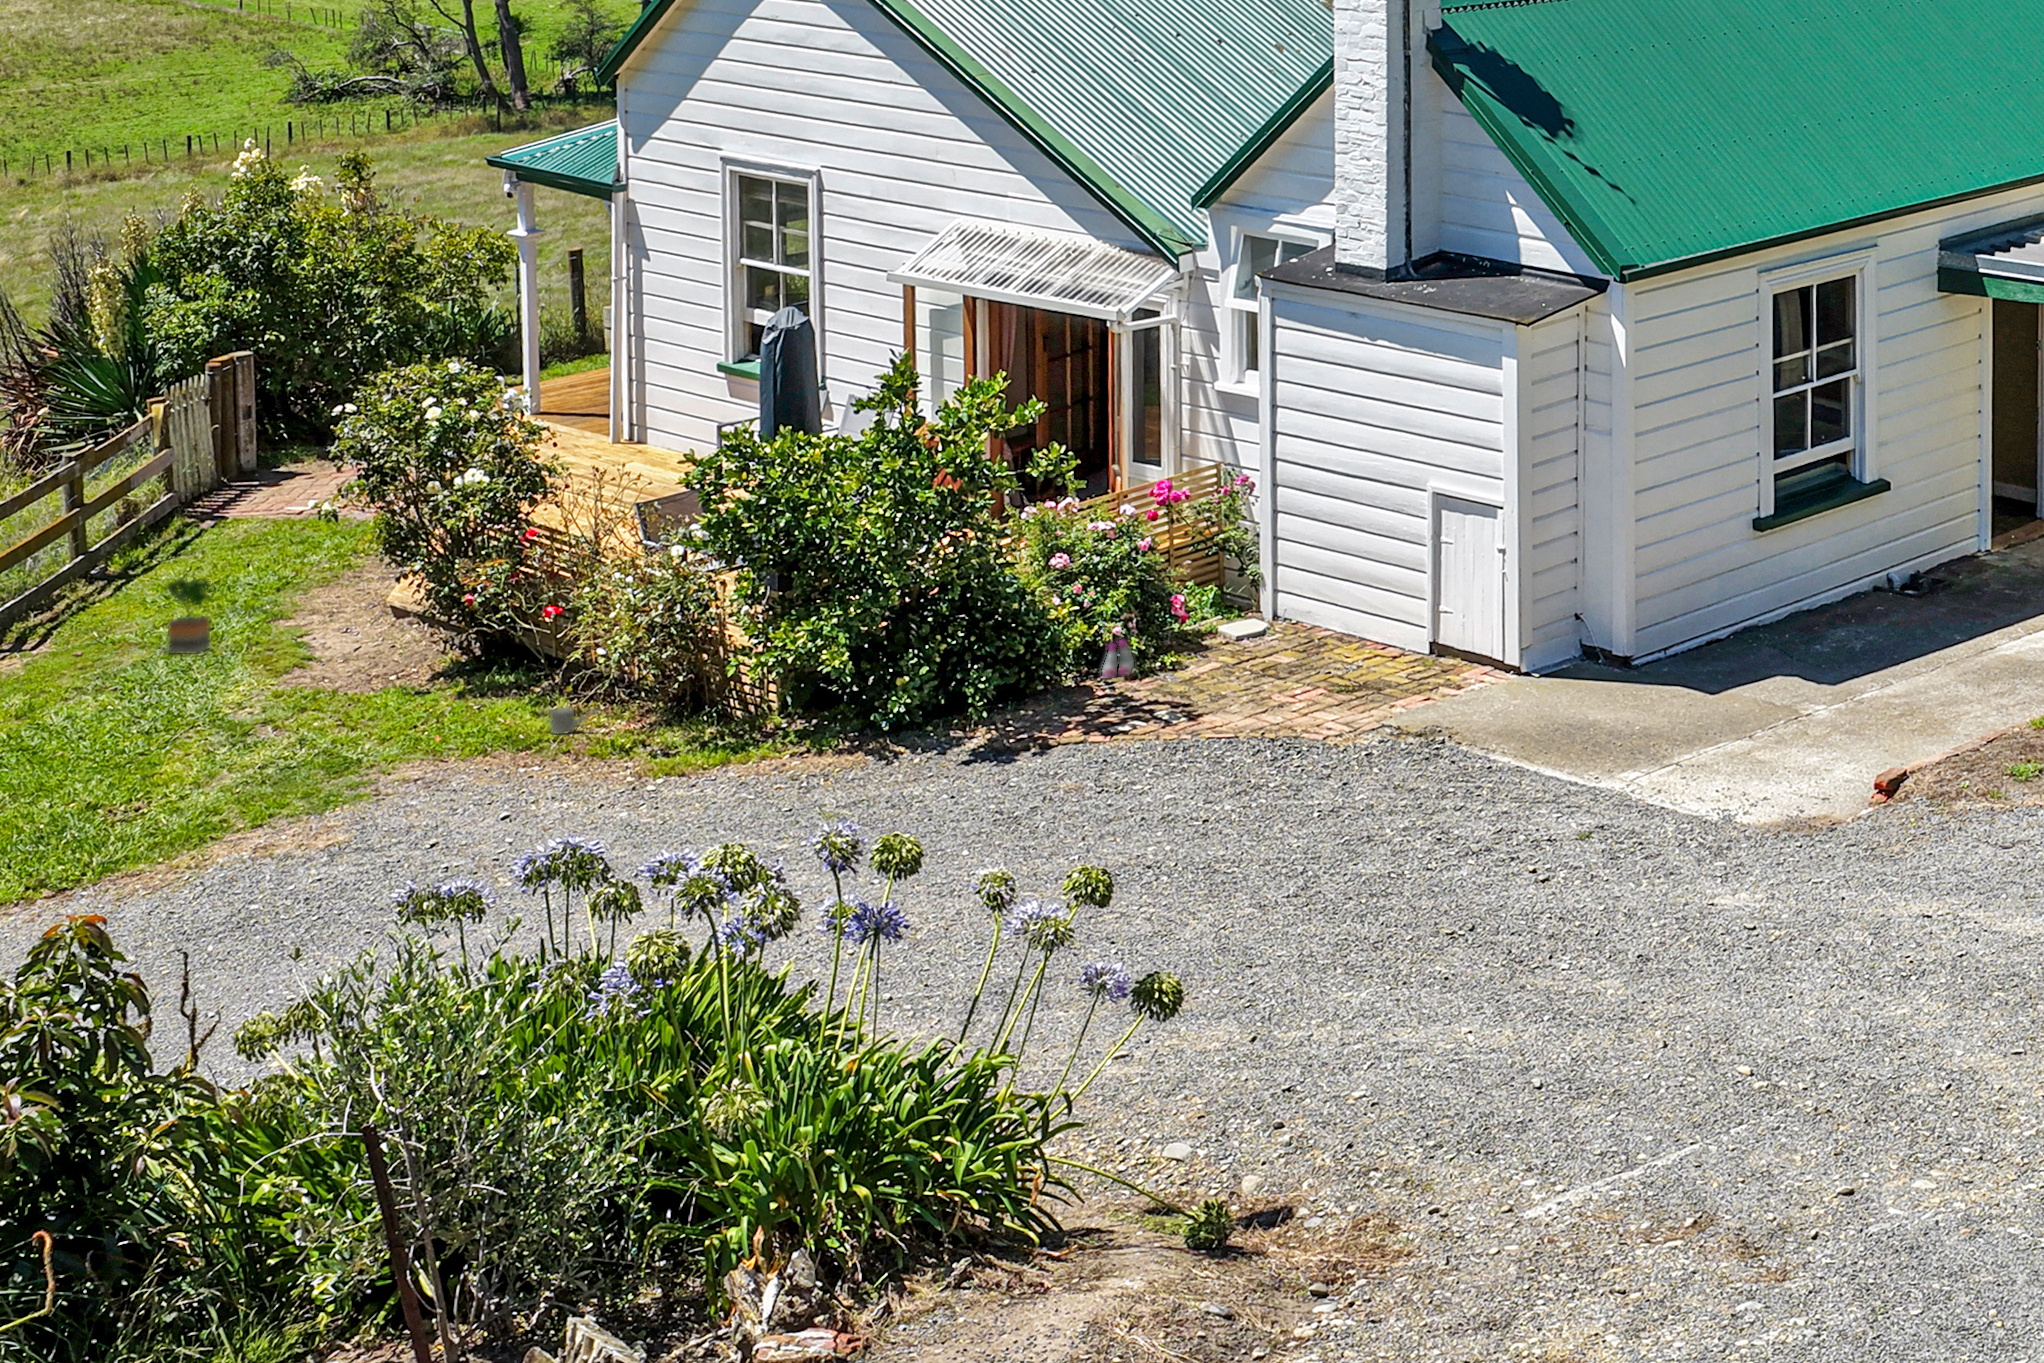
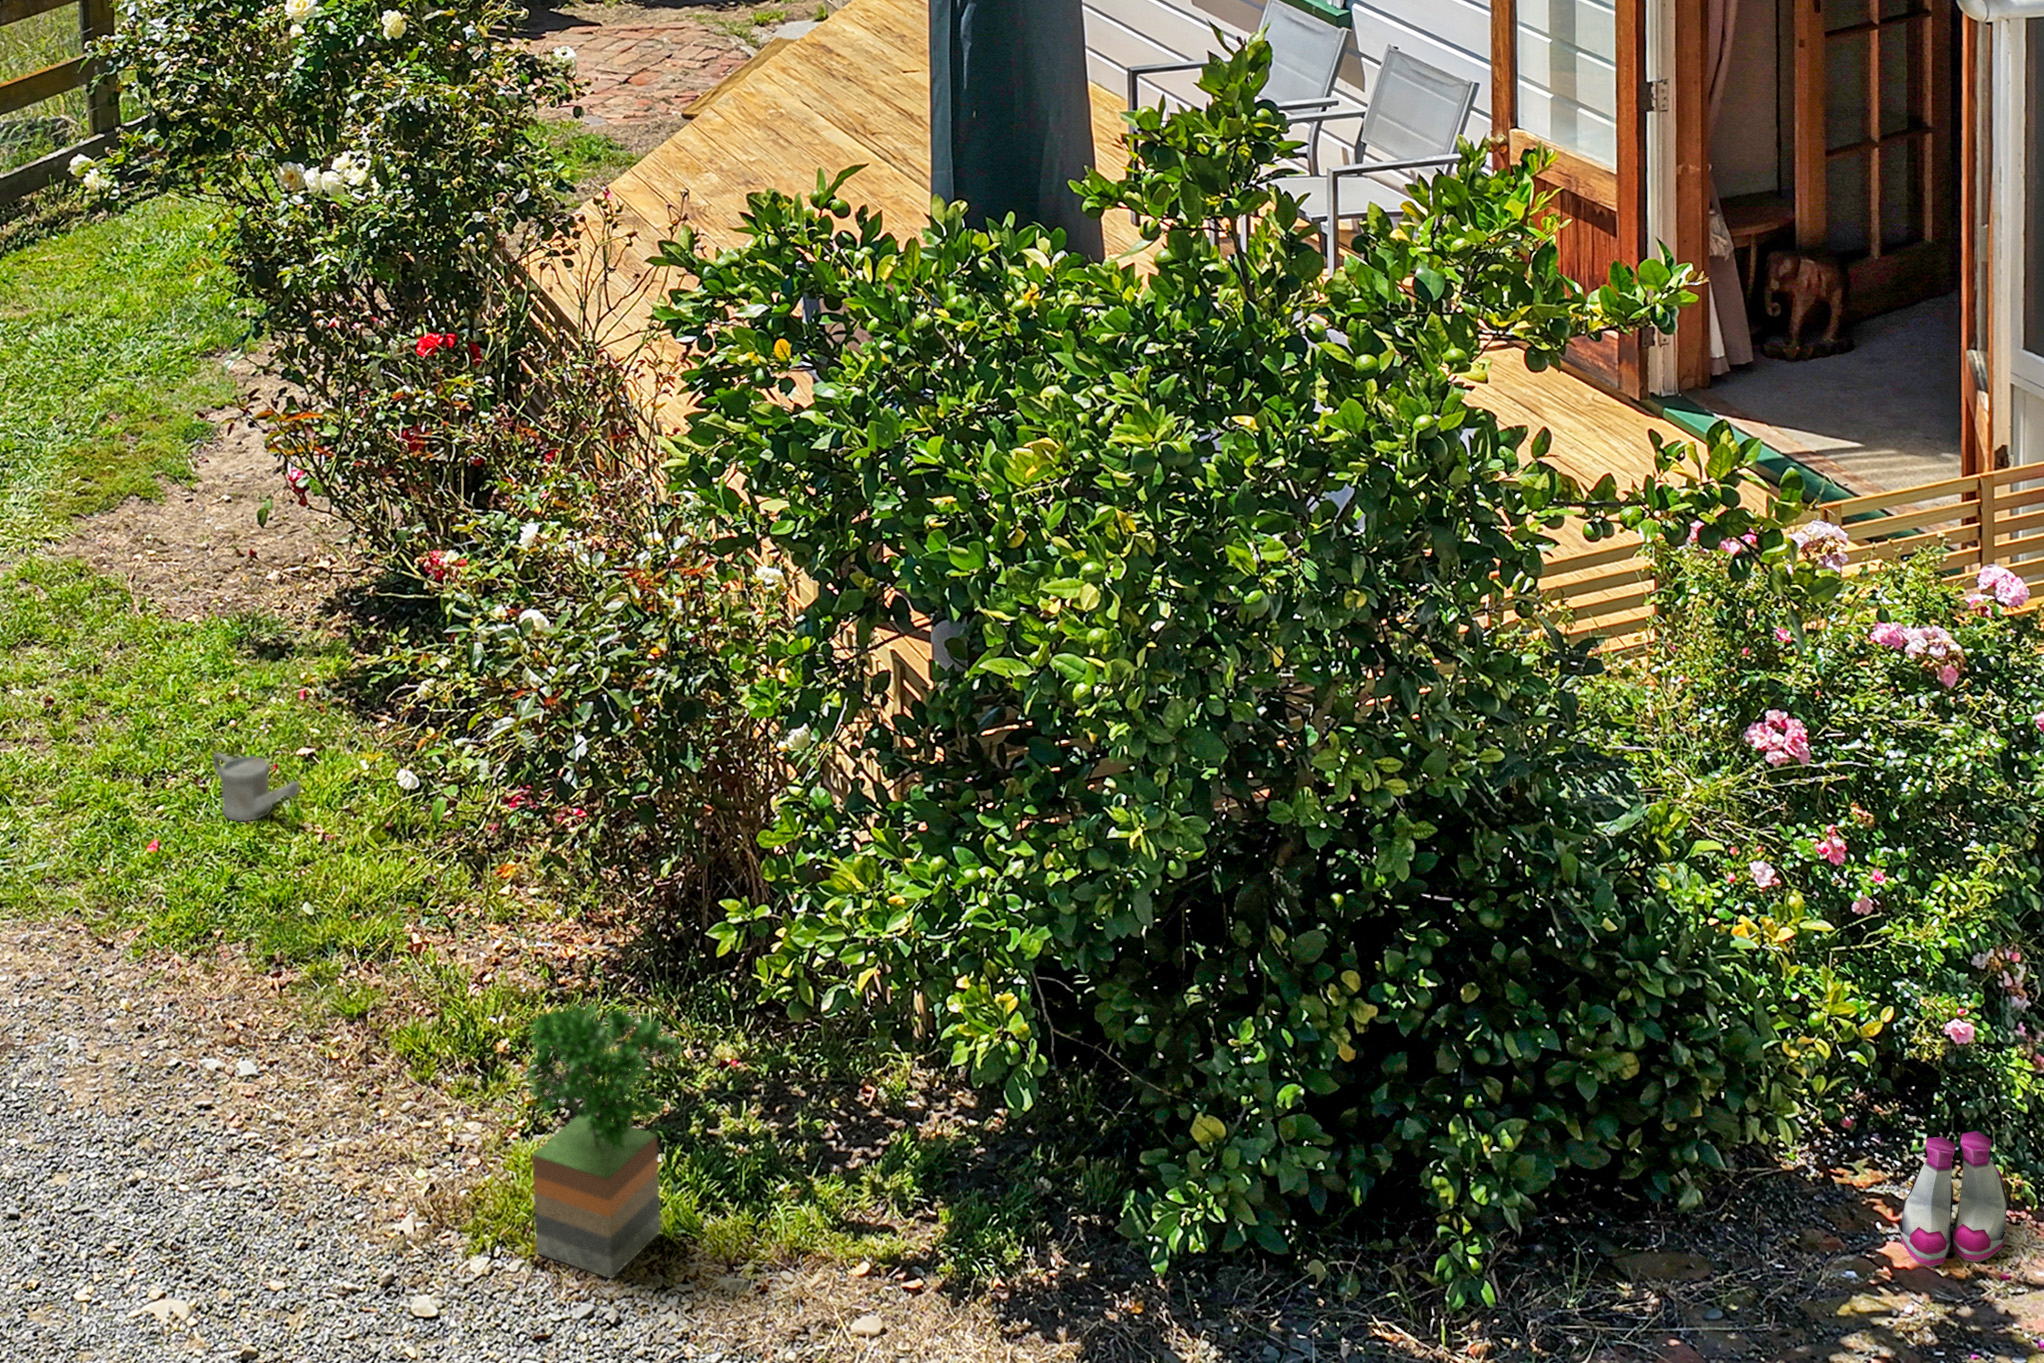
potted tree: present [165,577,217,654] -> present [526,1003,681,1279]
watering can: present [541,708,598,734] -> present [213,753,299,821]

